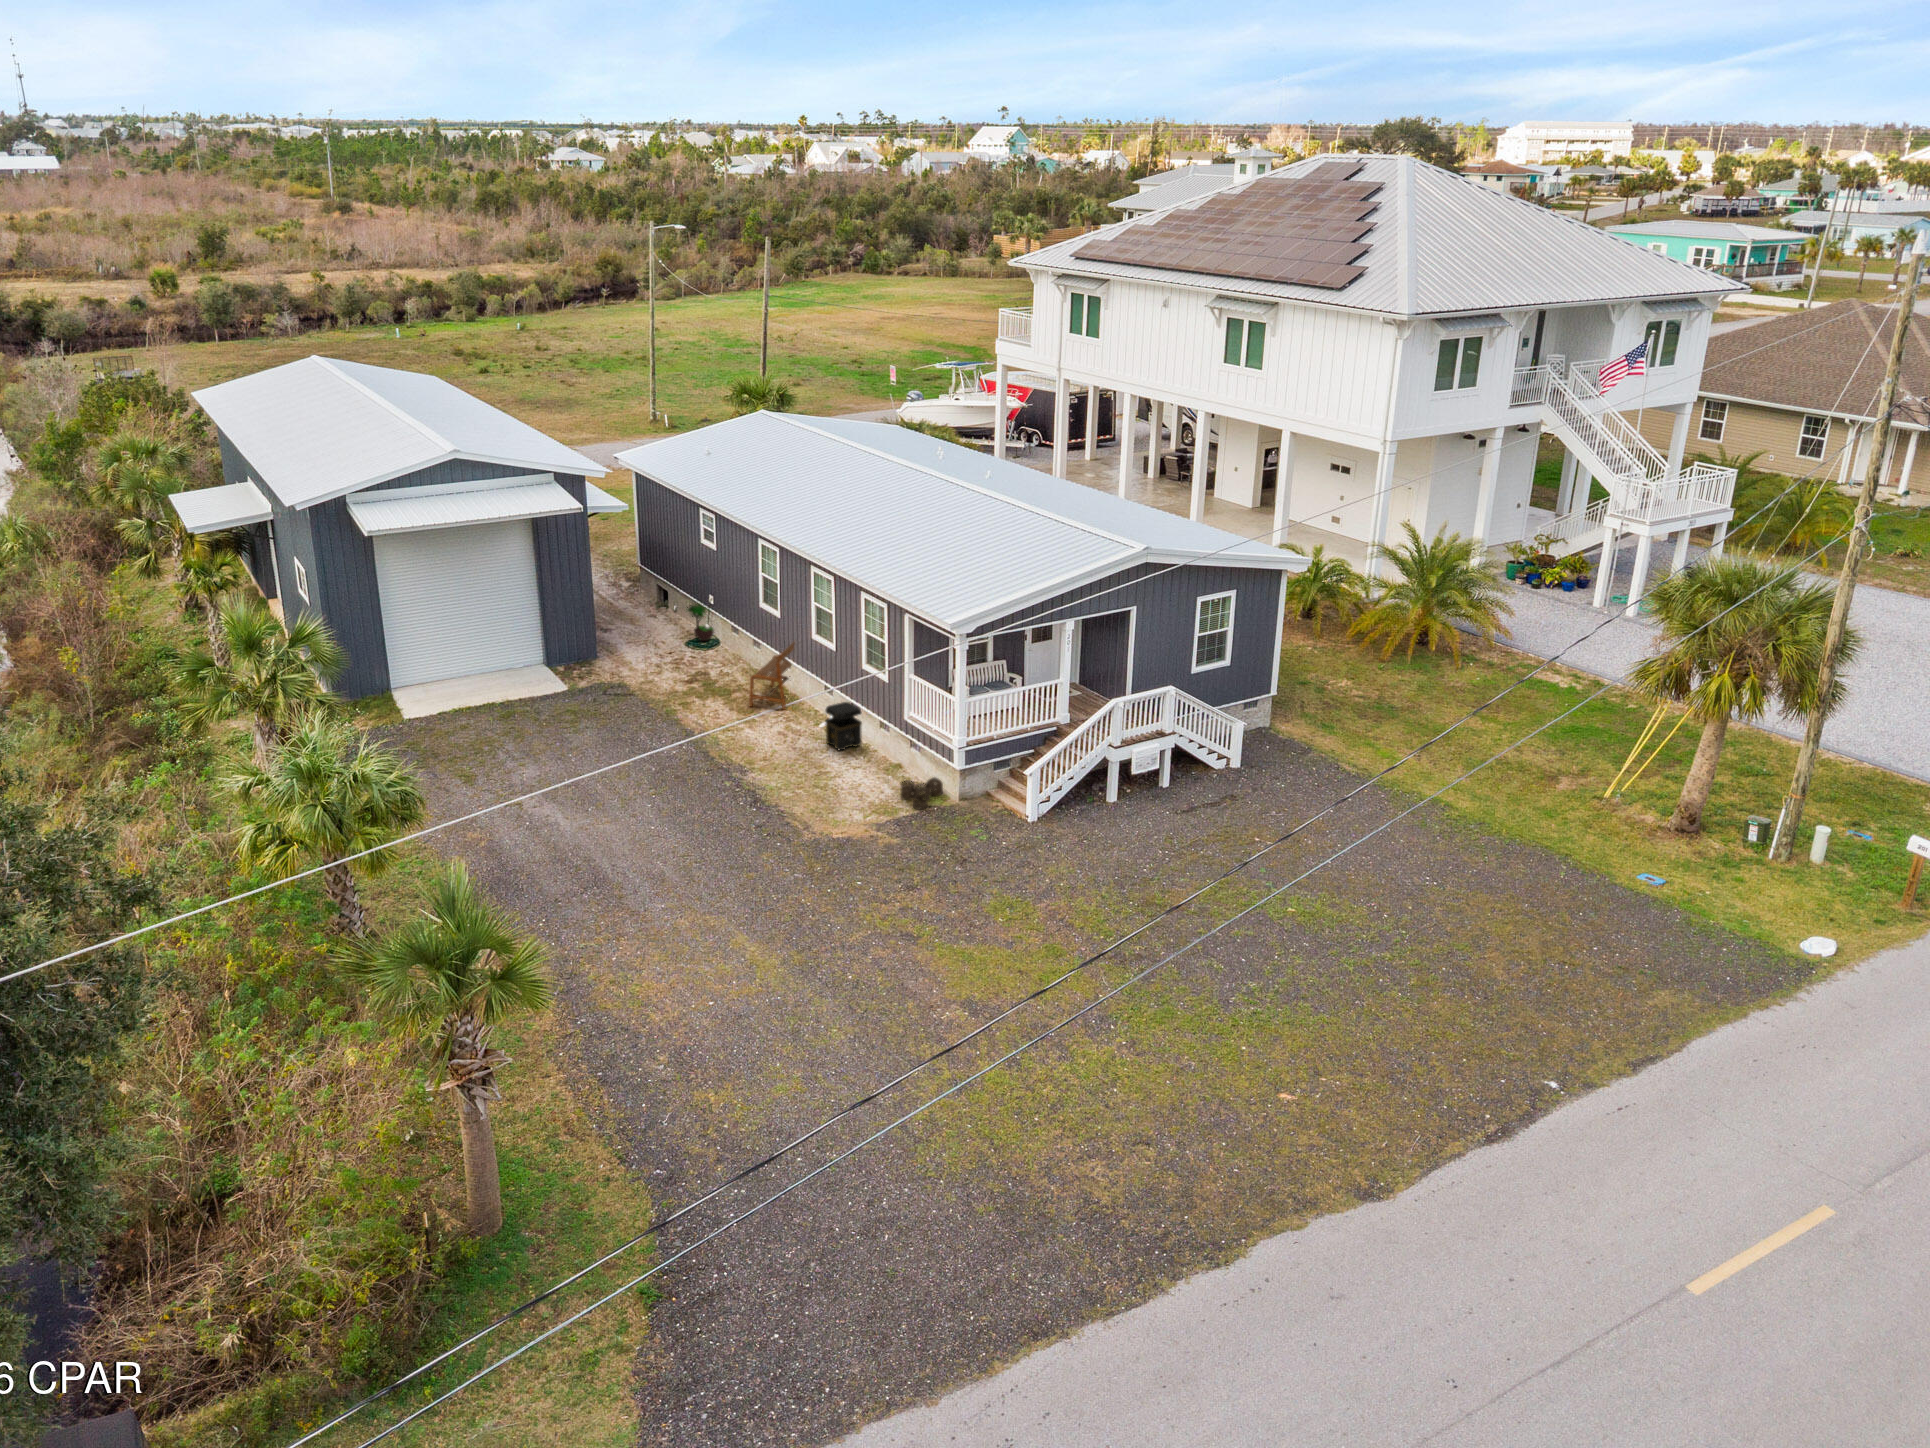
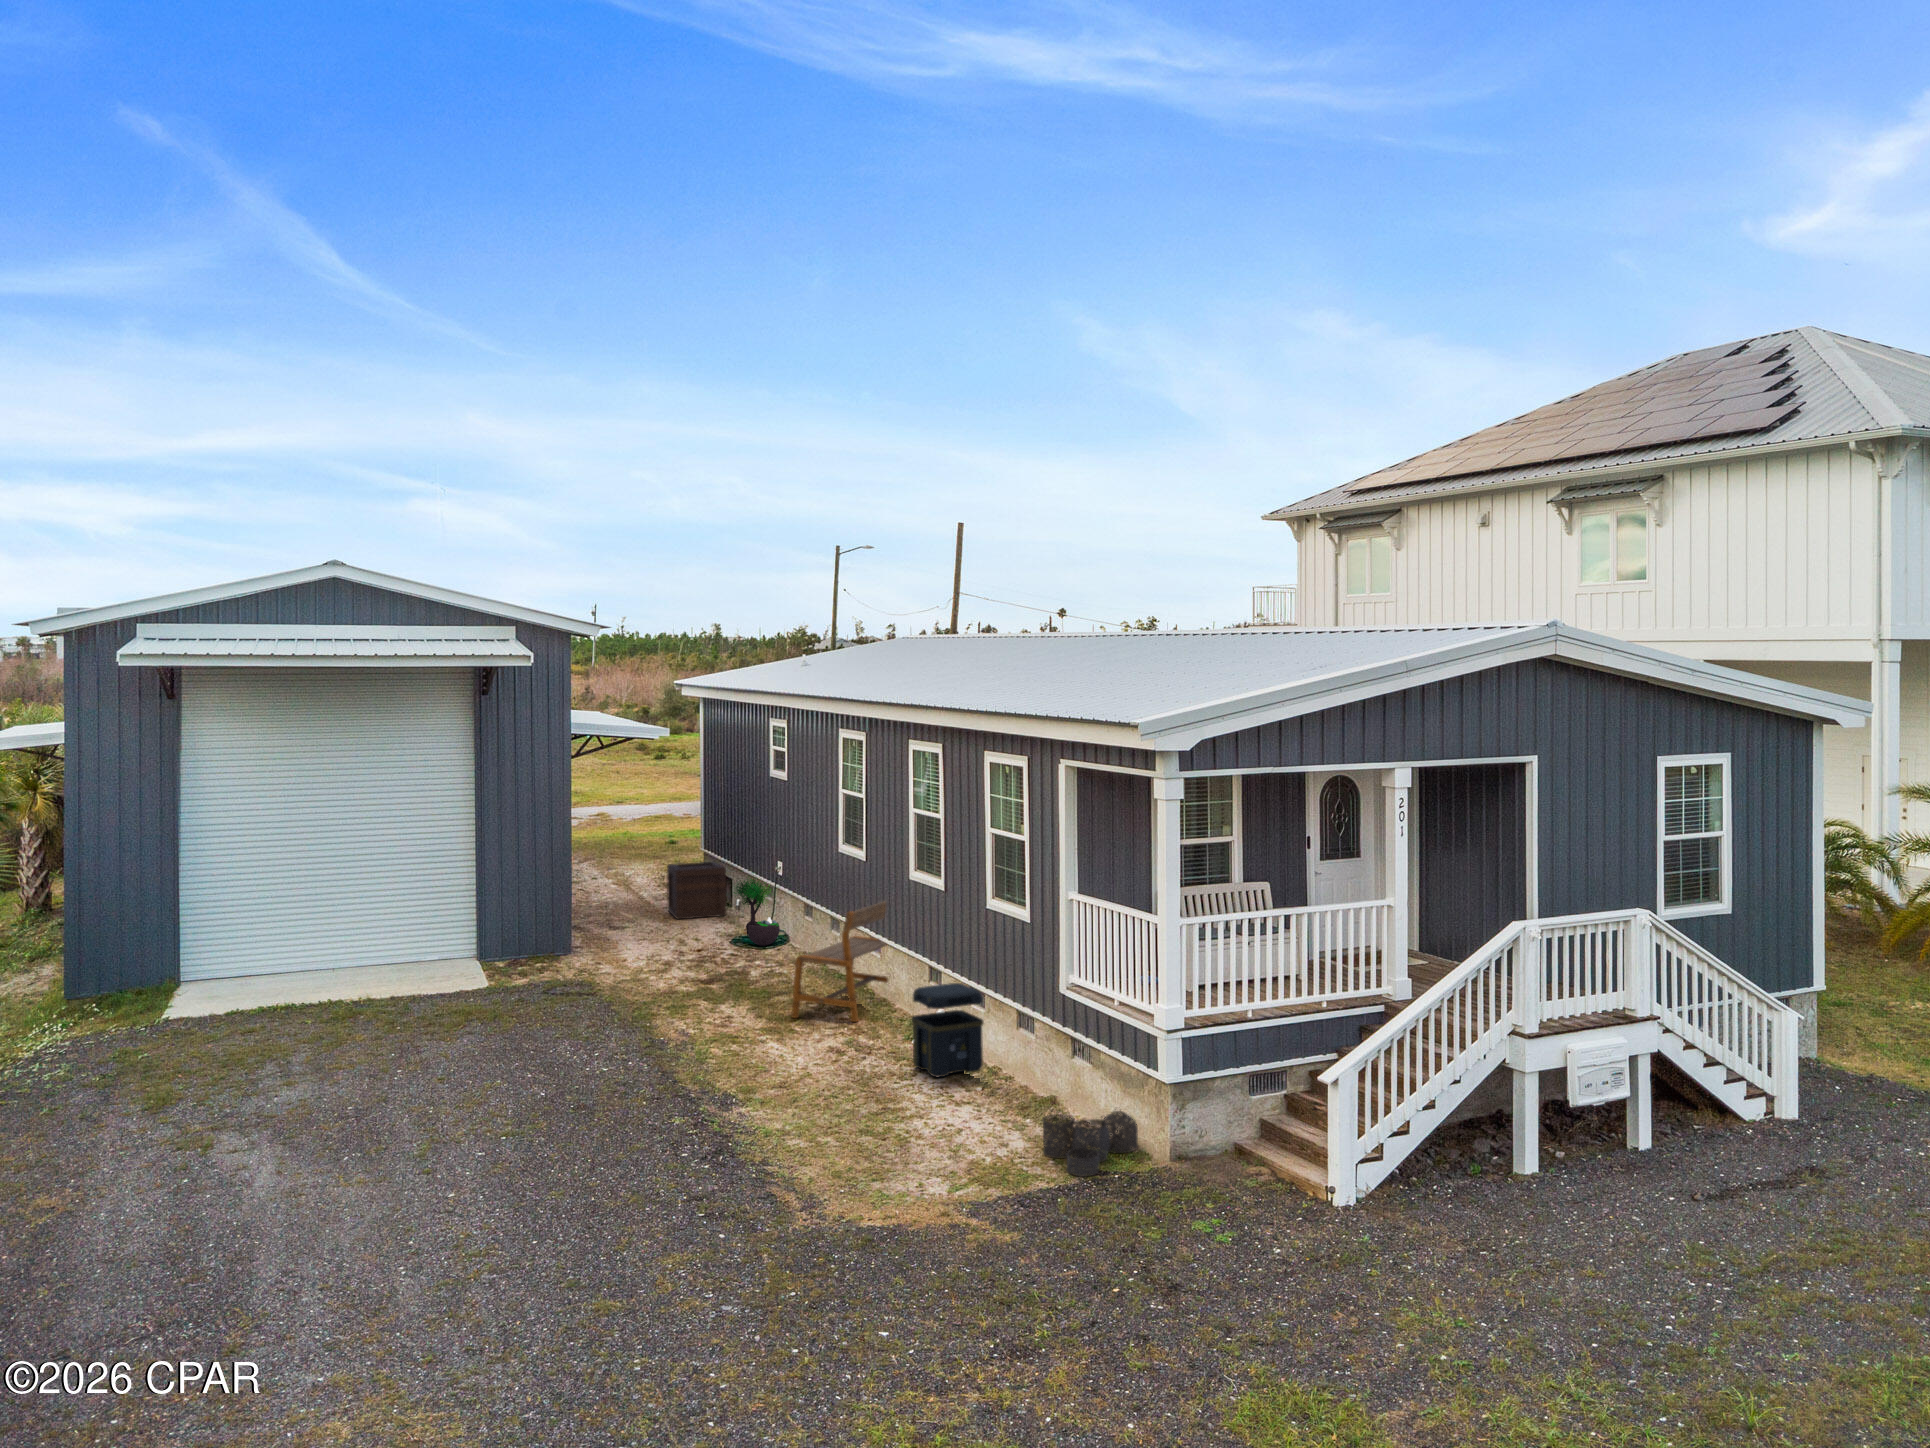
wooden crate: none [625,572,667,614] -> present [667,862,726,919]

